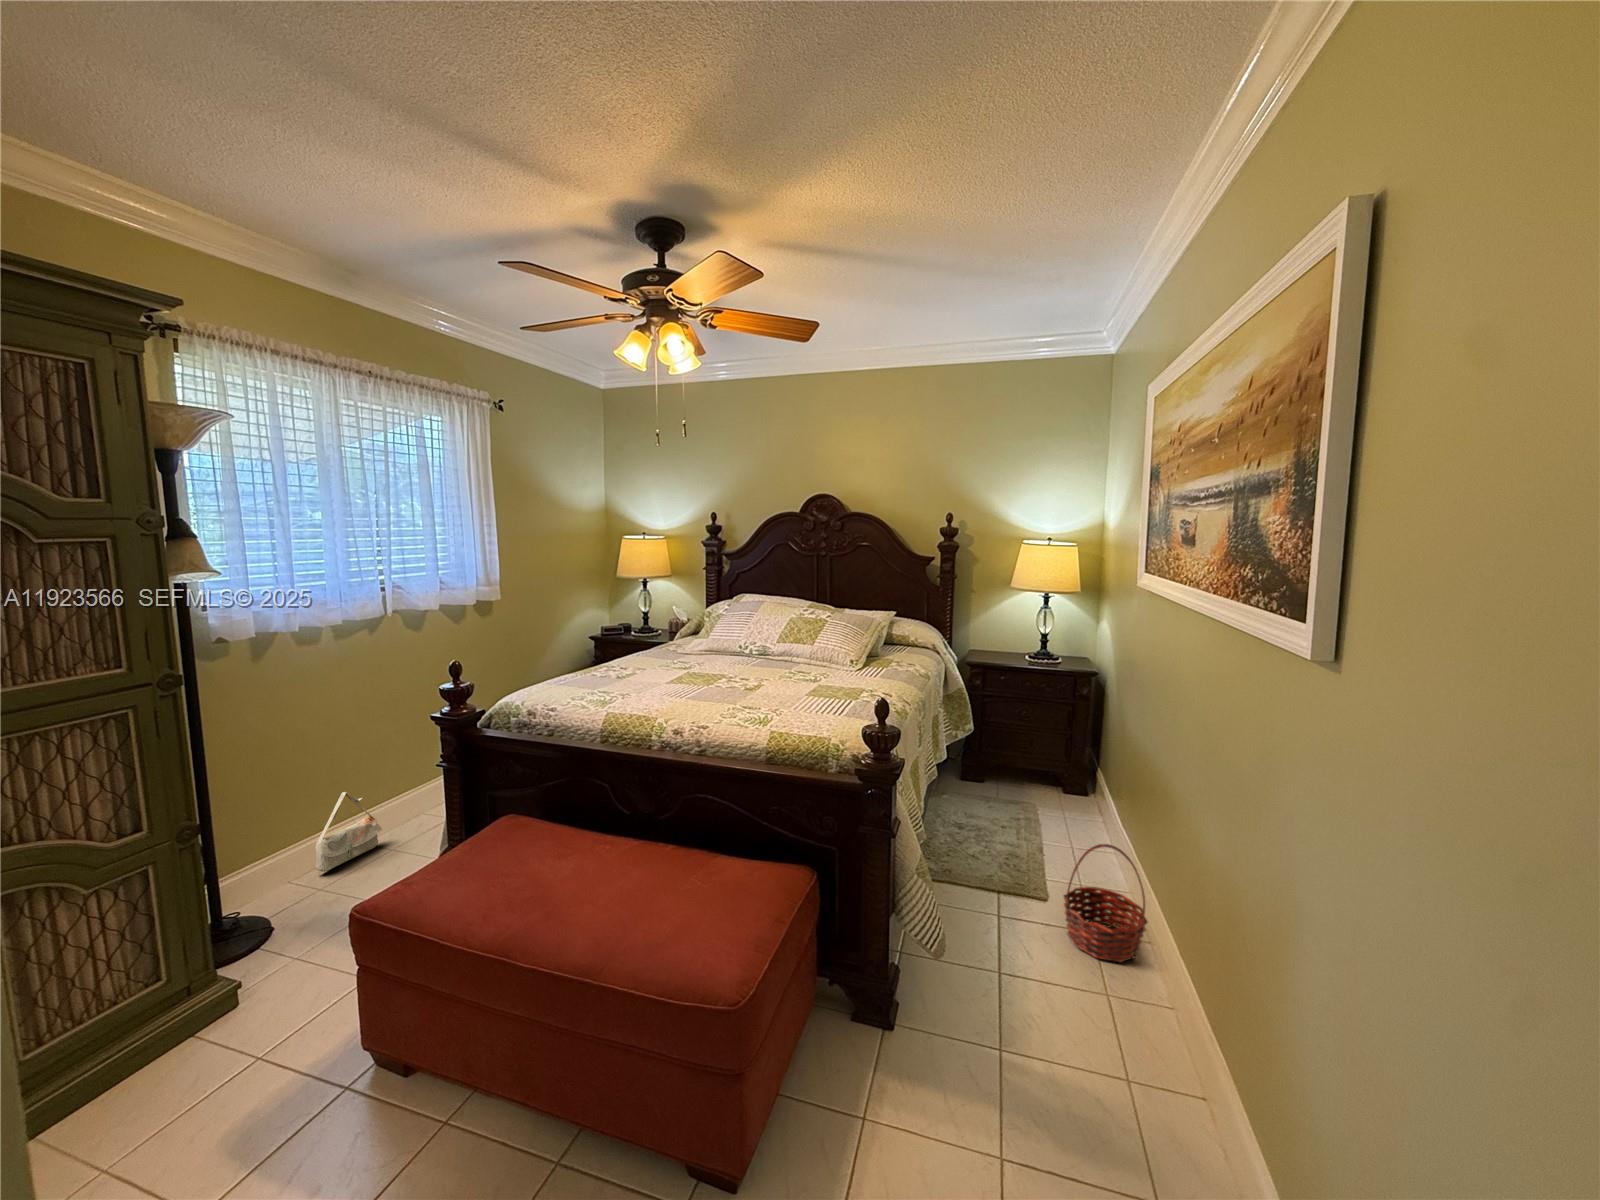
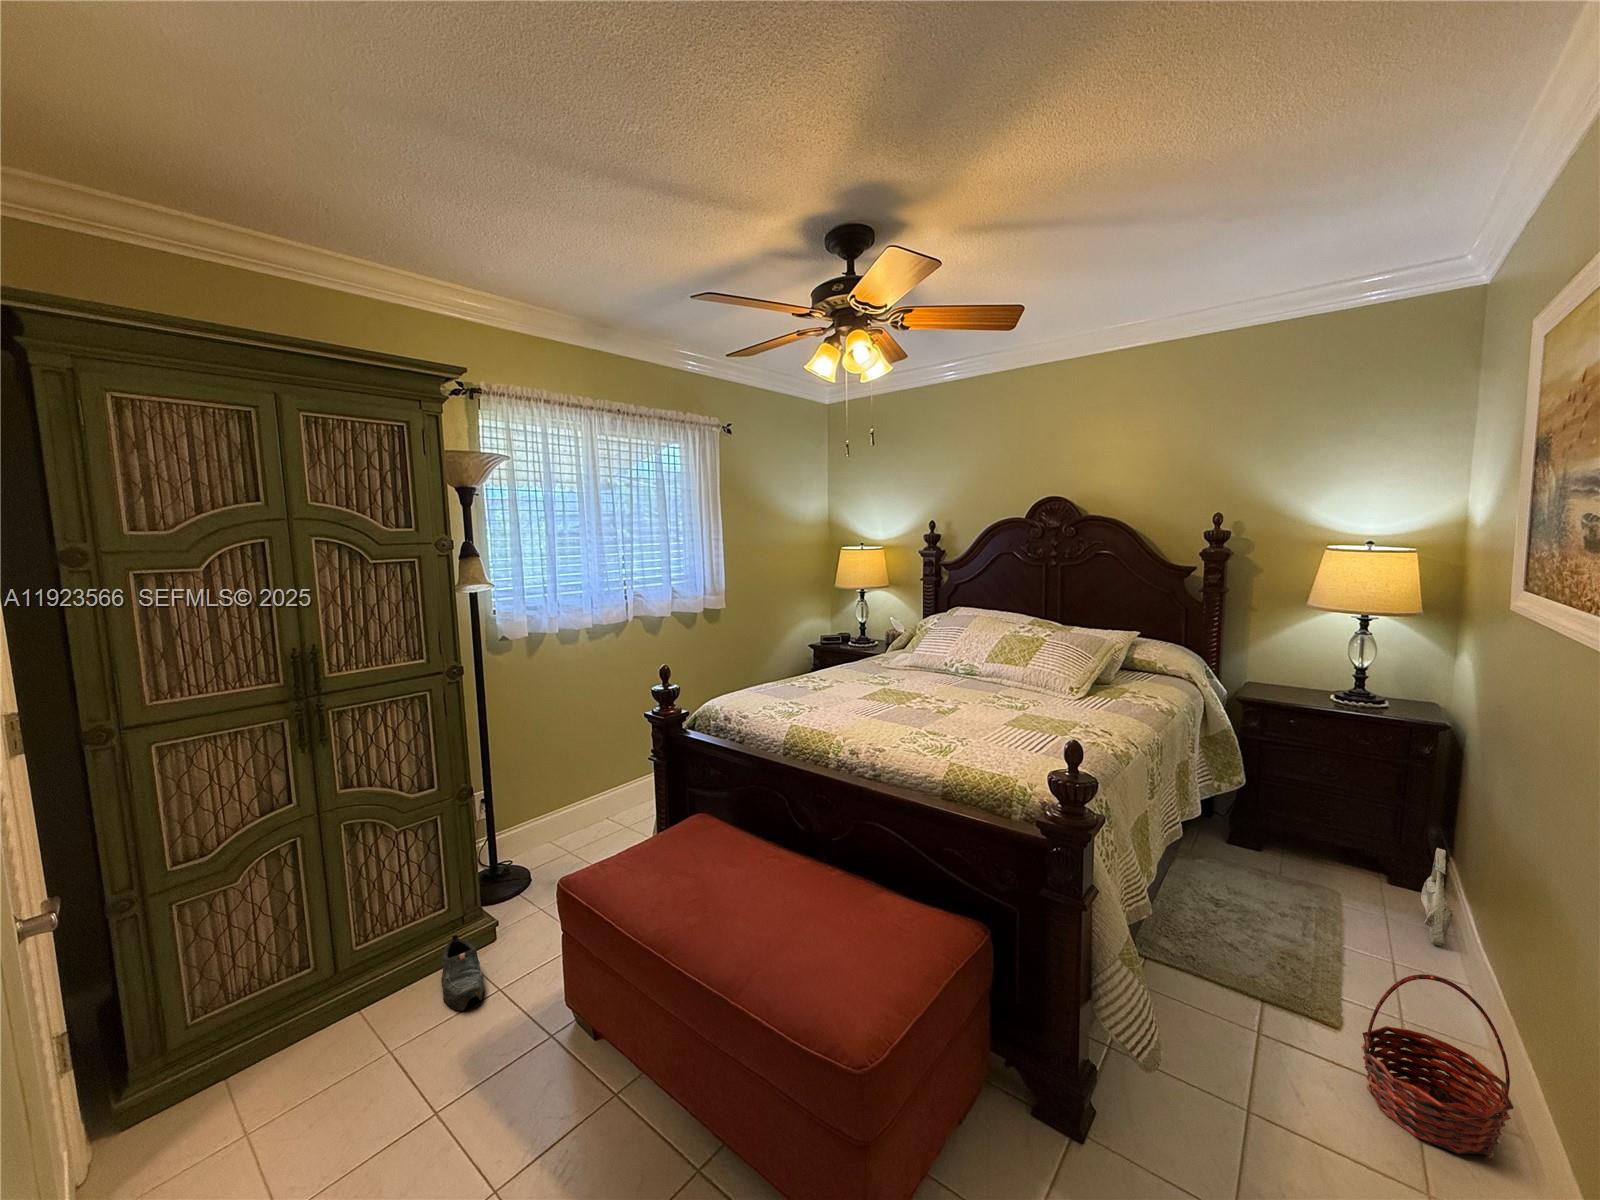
bag: present [315,792,382,872] -> present [1421,848,1453,946]
shoe: none [160,1008,234,1097] -> present [441,934,484,1011]

